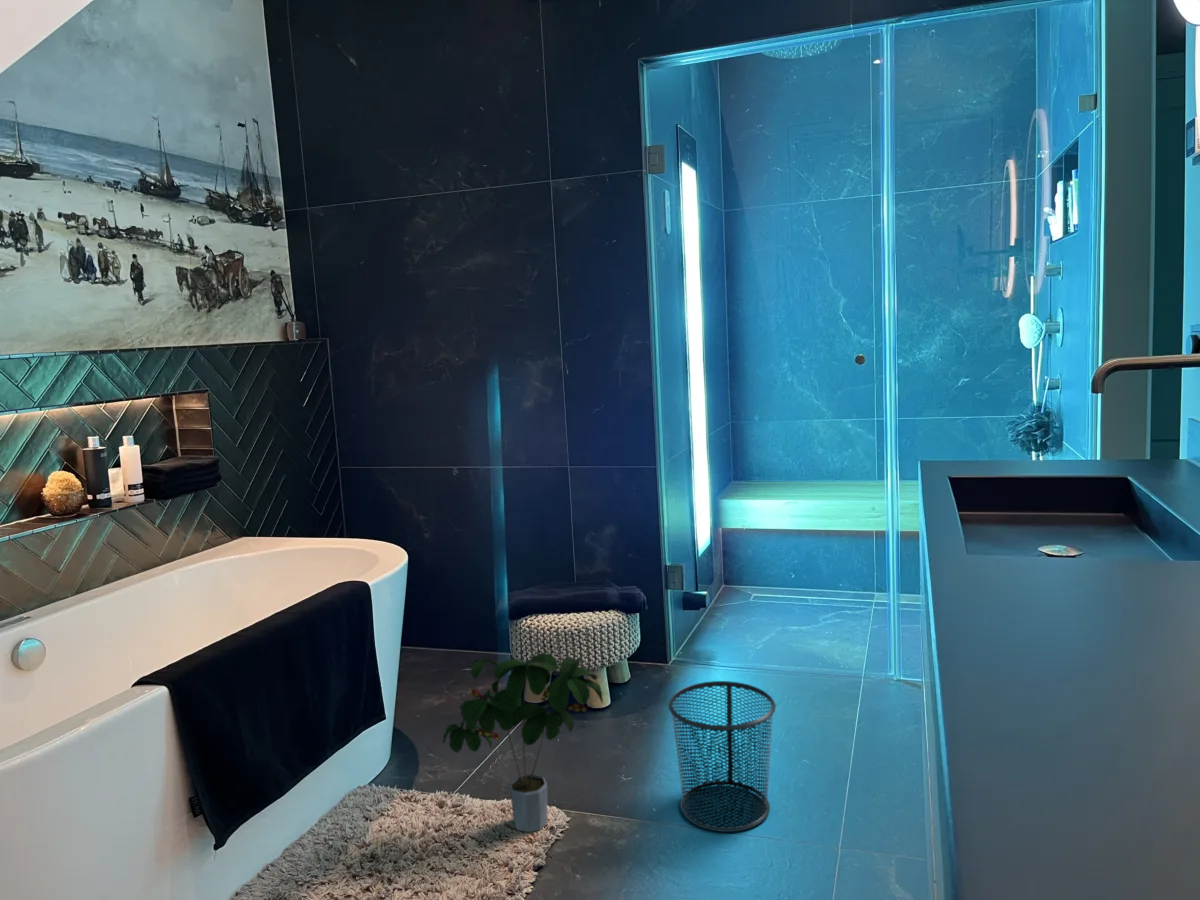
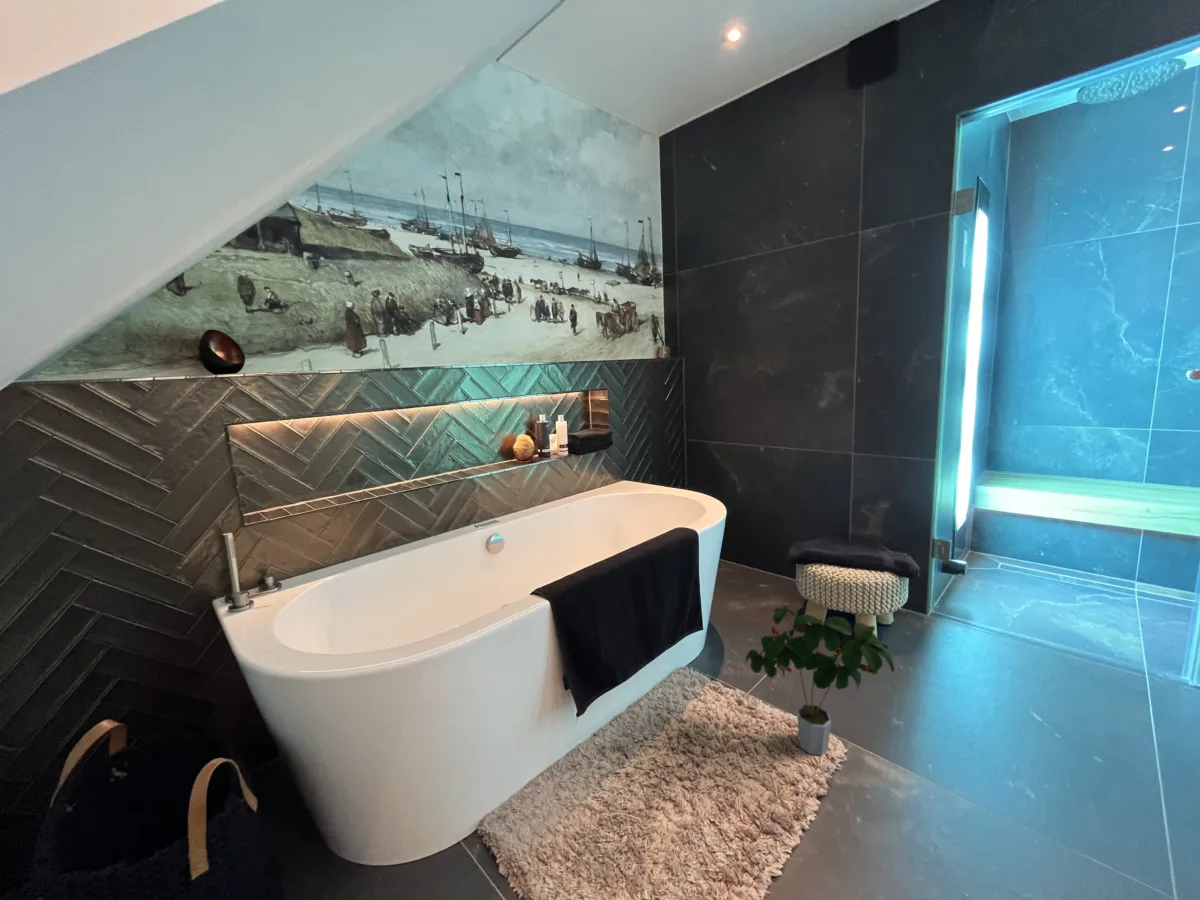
waste bin: present [668,681,776,832] -> none [962,672,1103,838]

